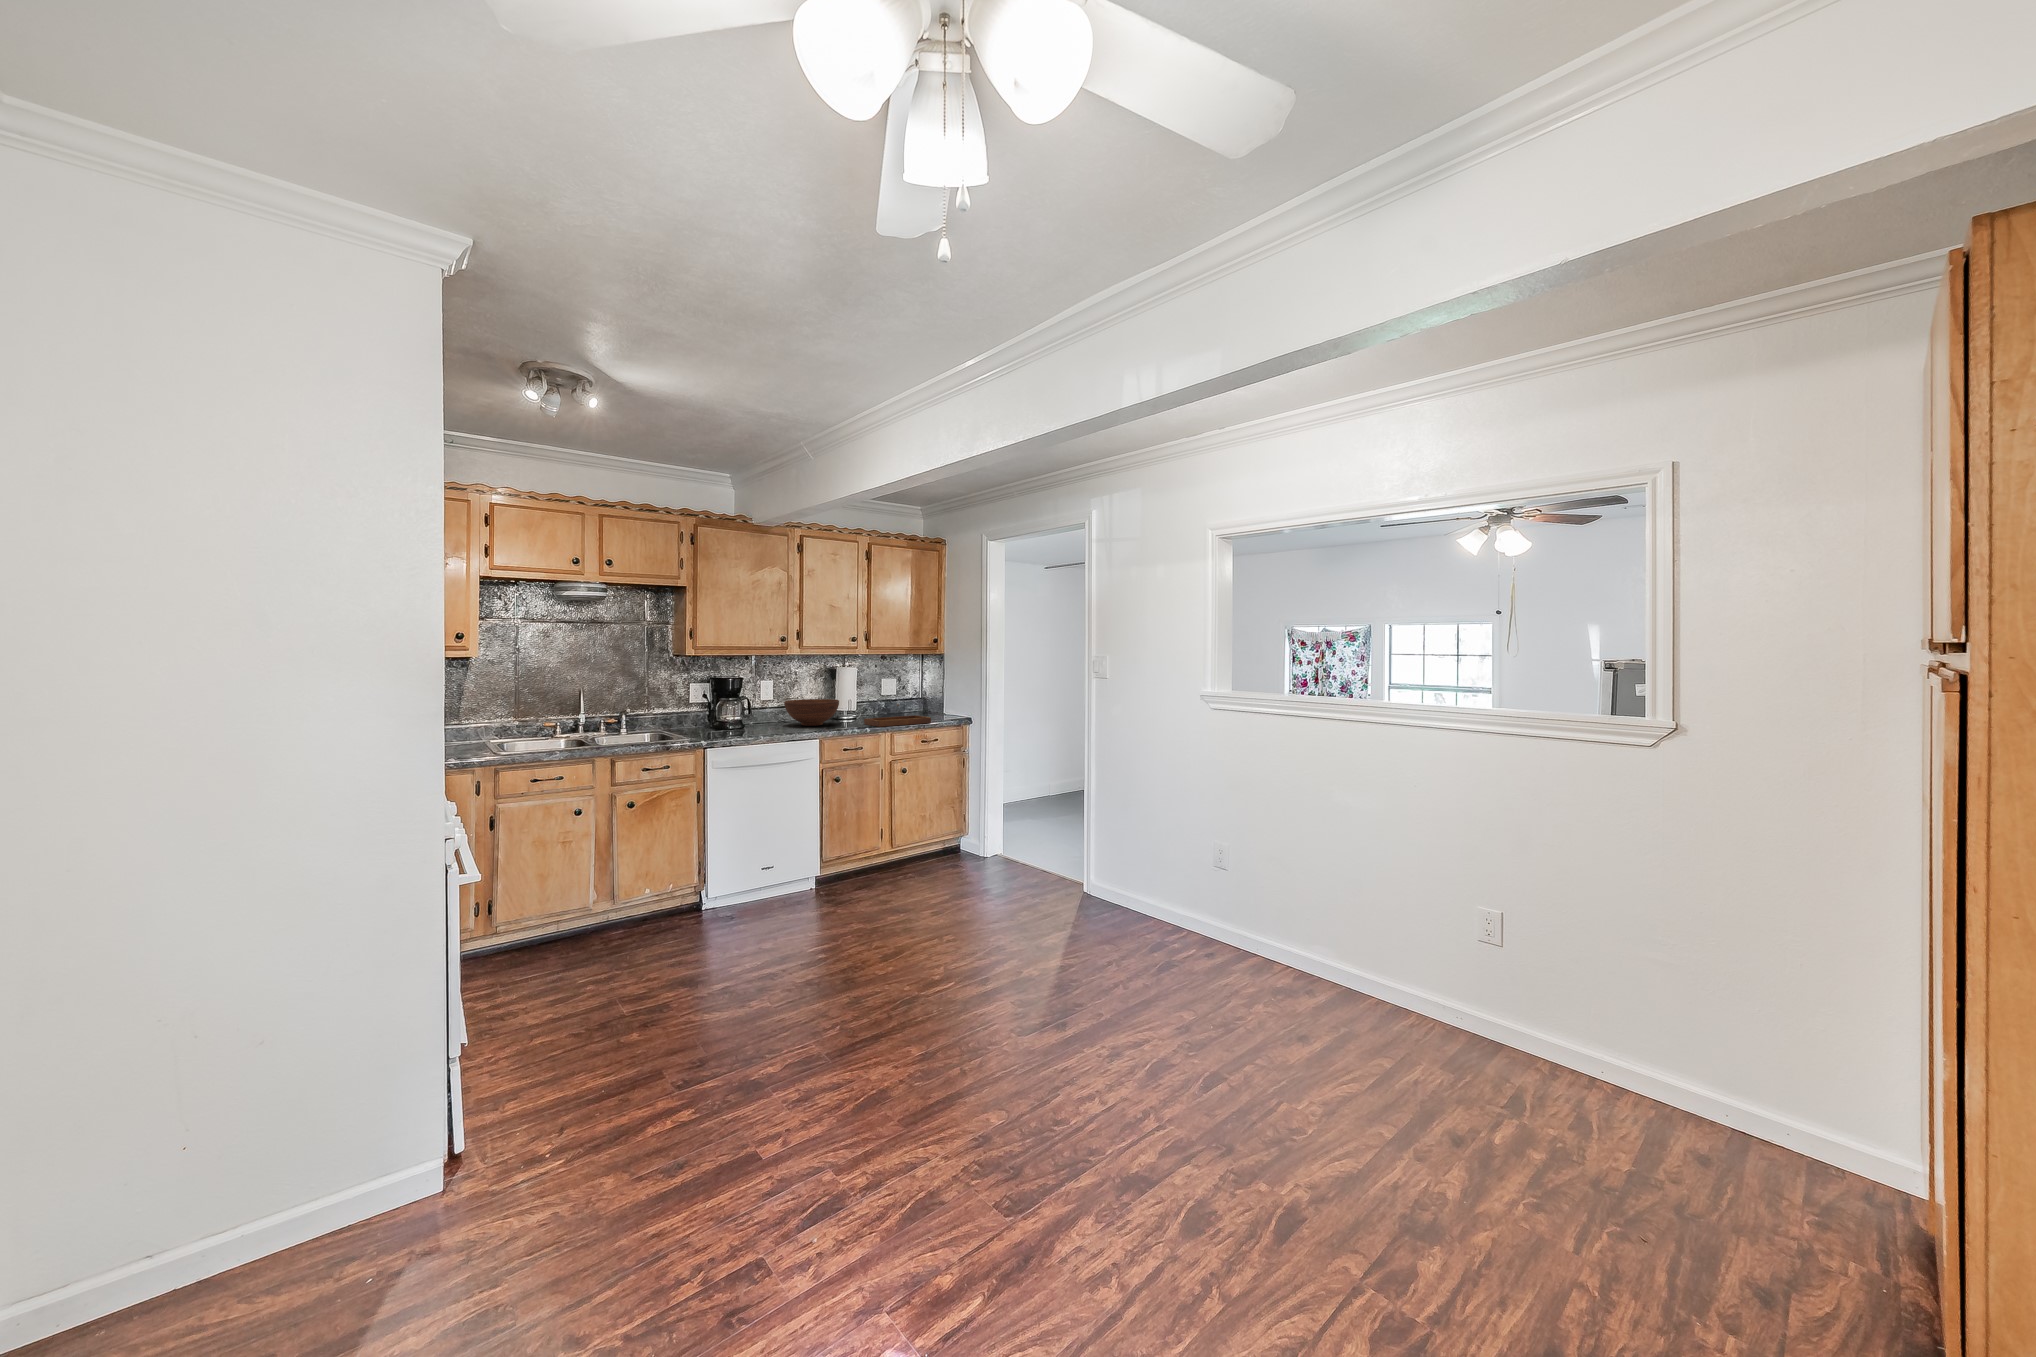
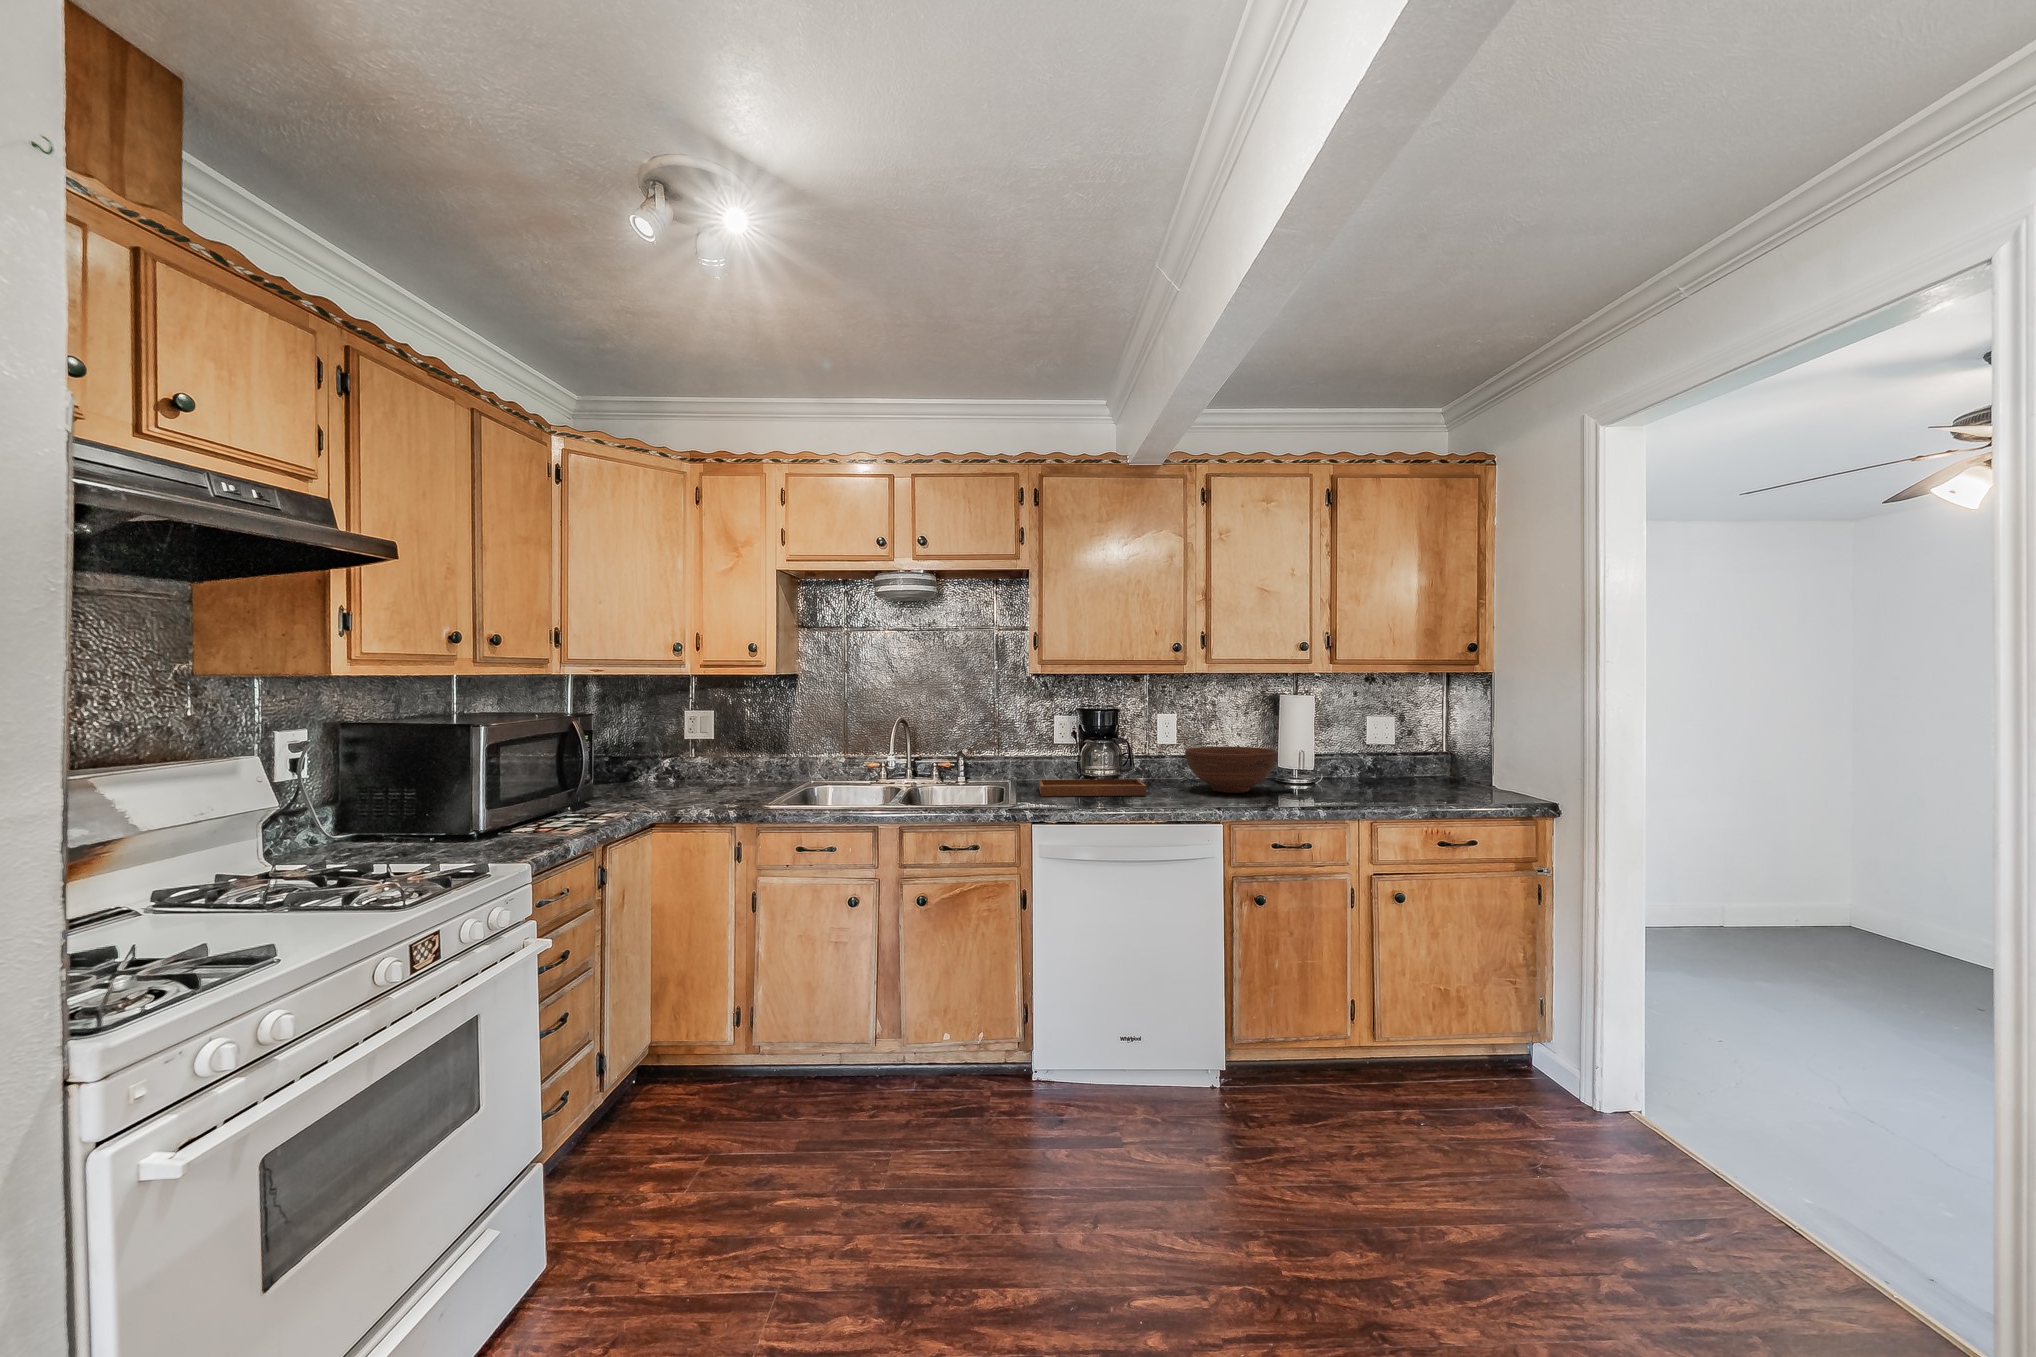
tray: present [864,703,931,727] -> present [1039,756,1146,796]

